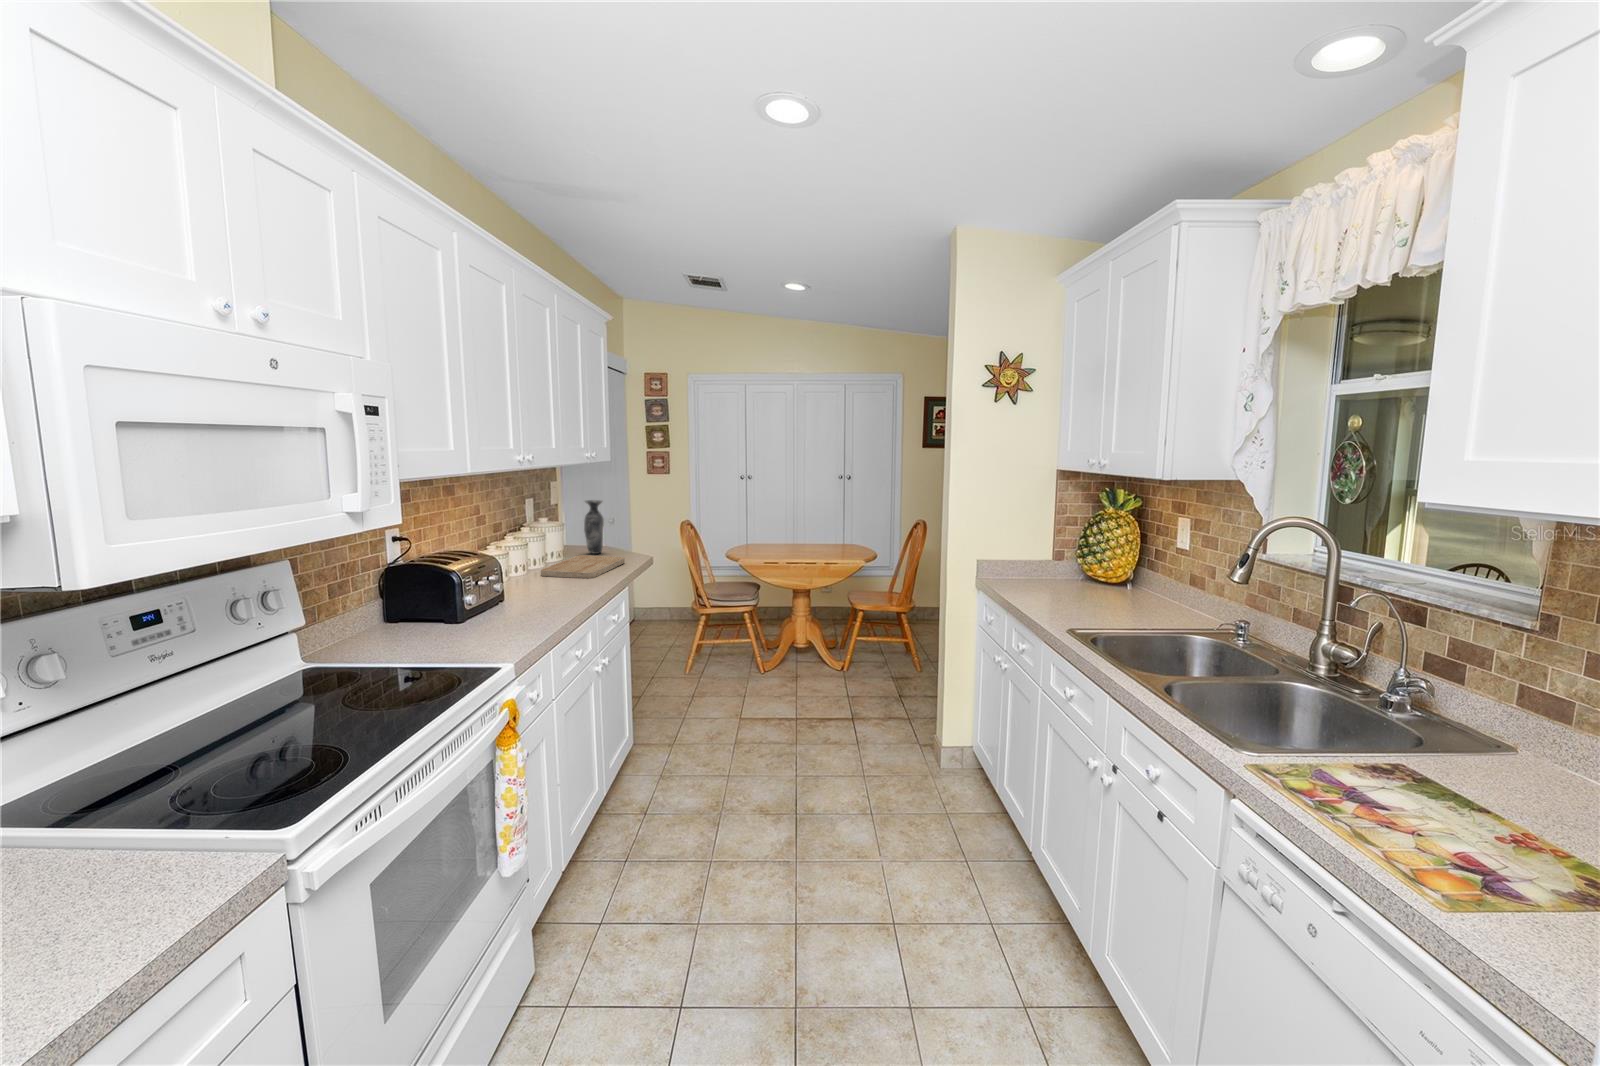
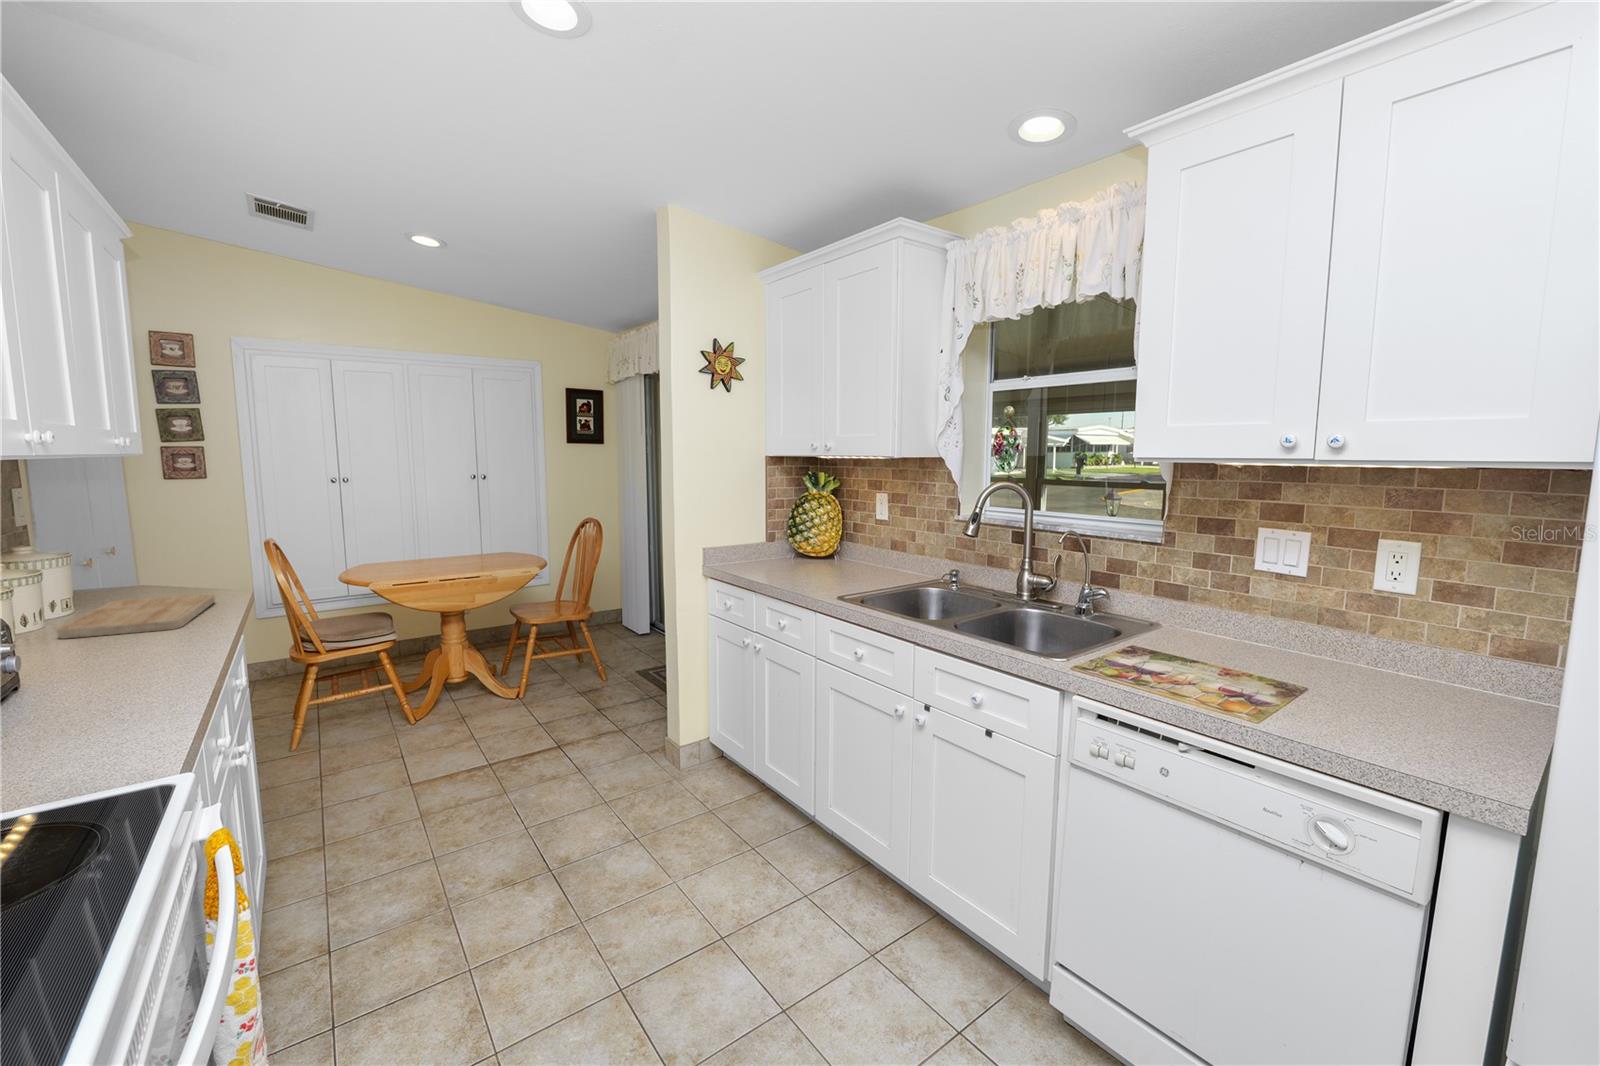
vase: present [584,500,604,554] -> none [106,513,150,596]

